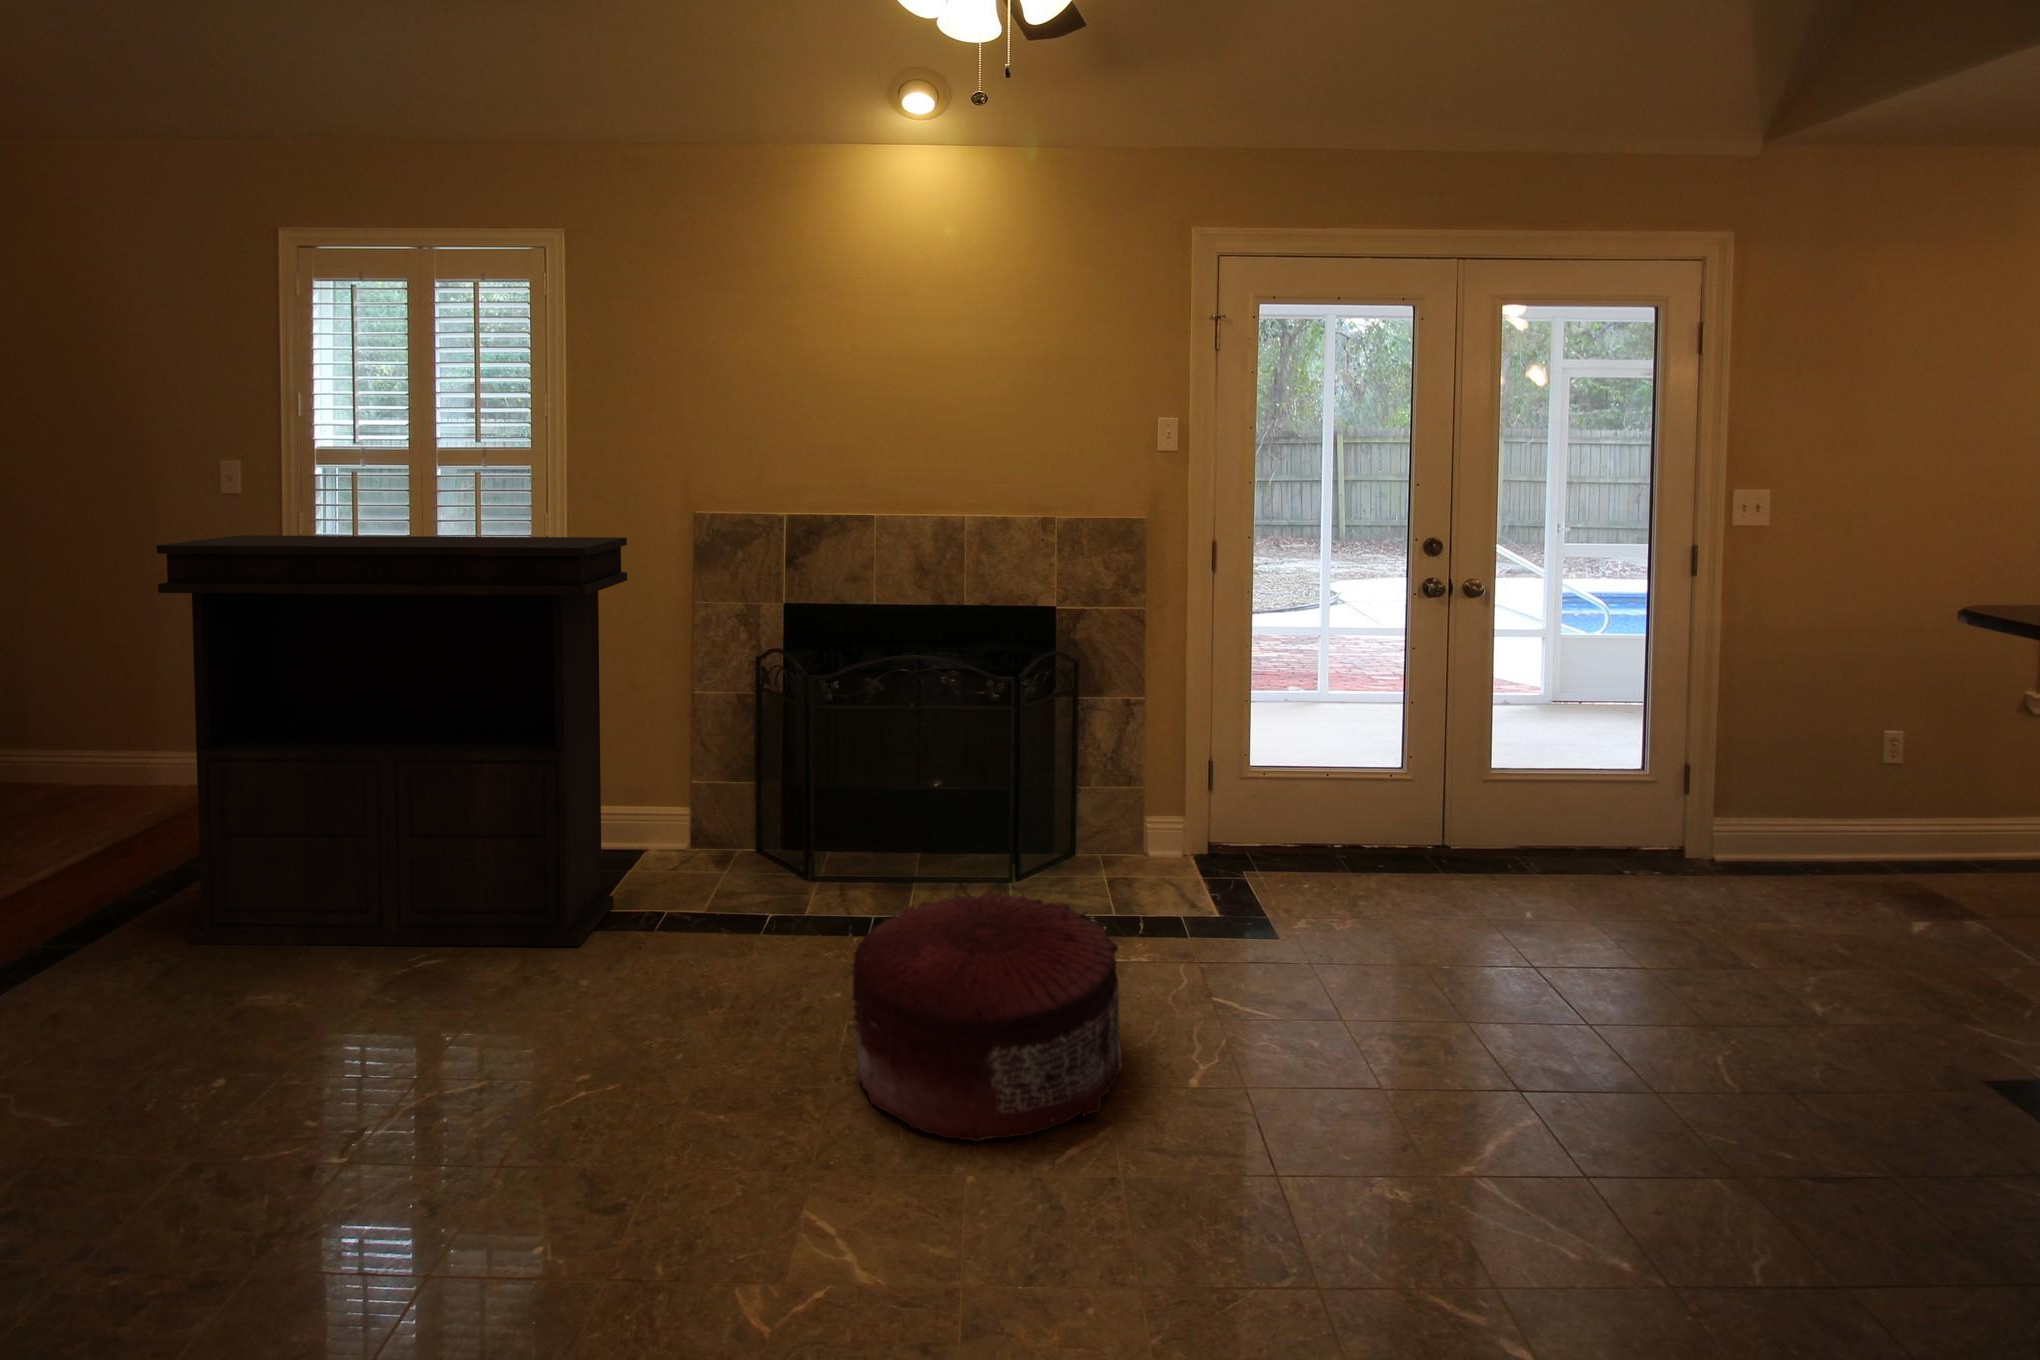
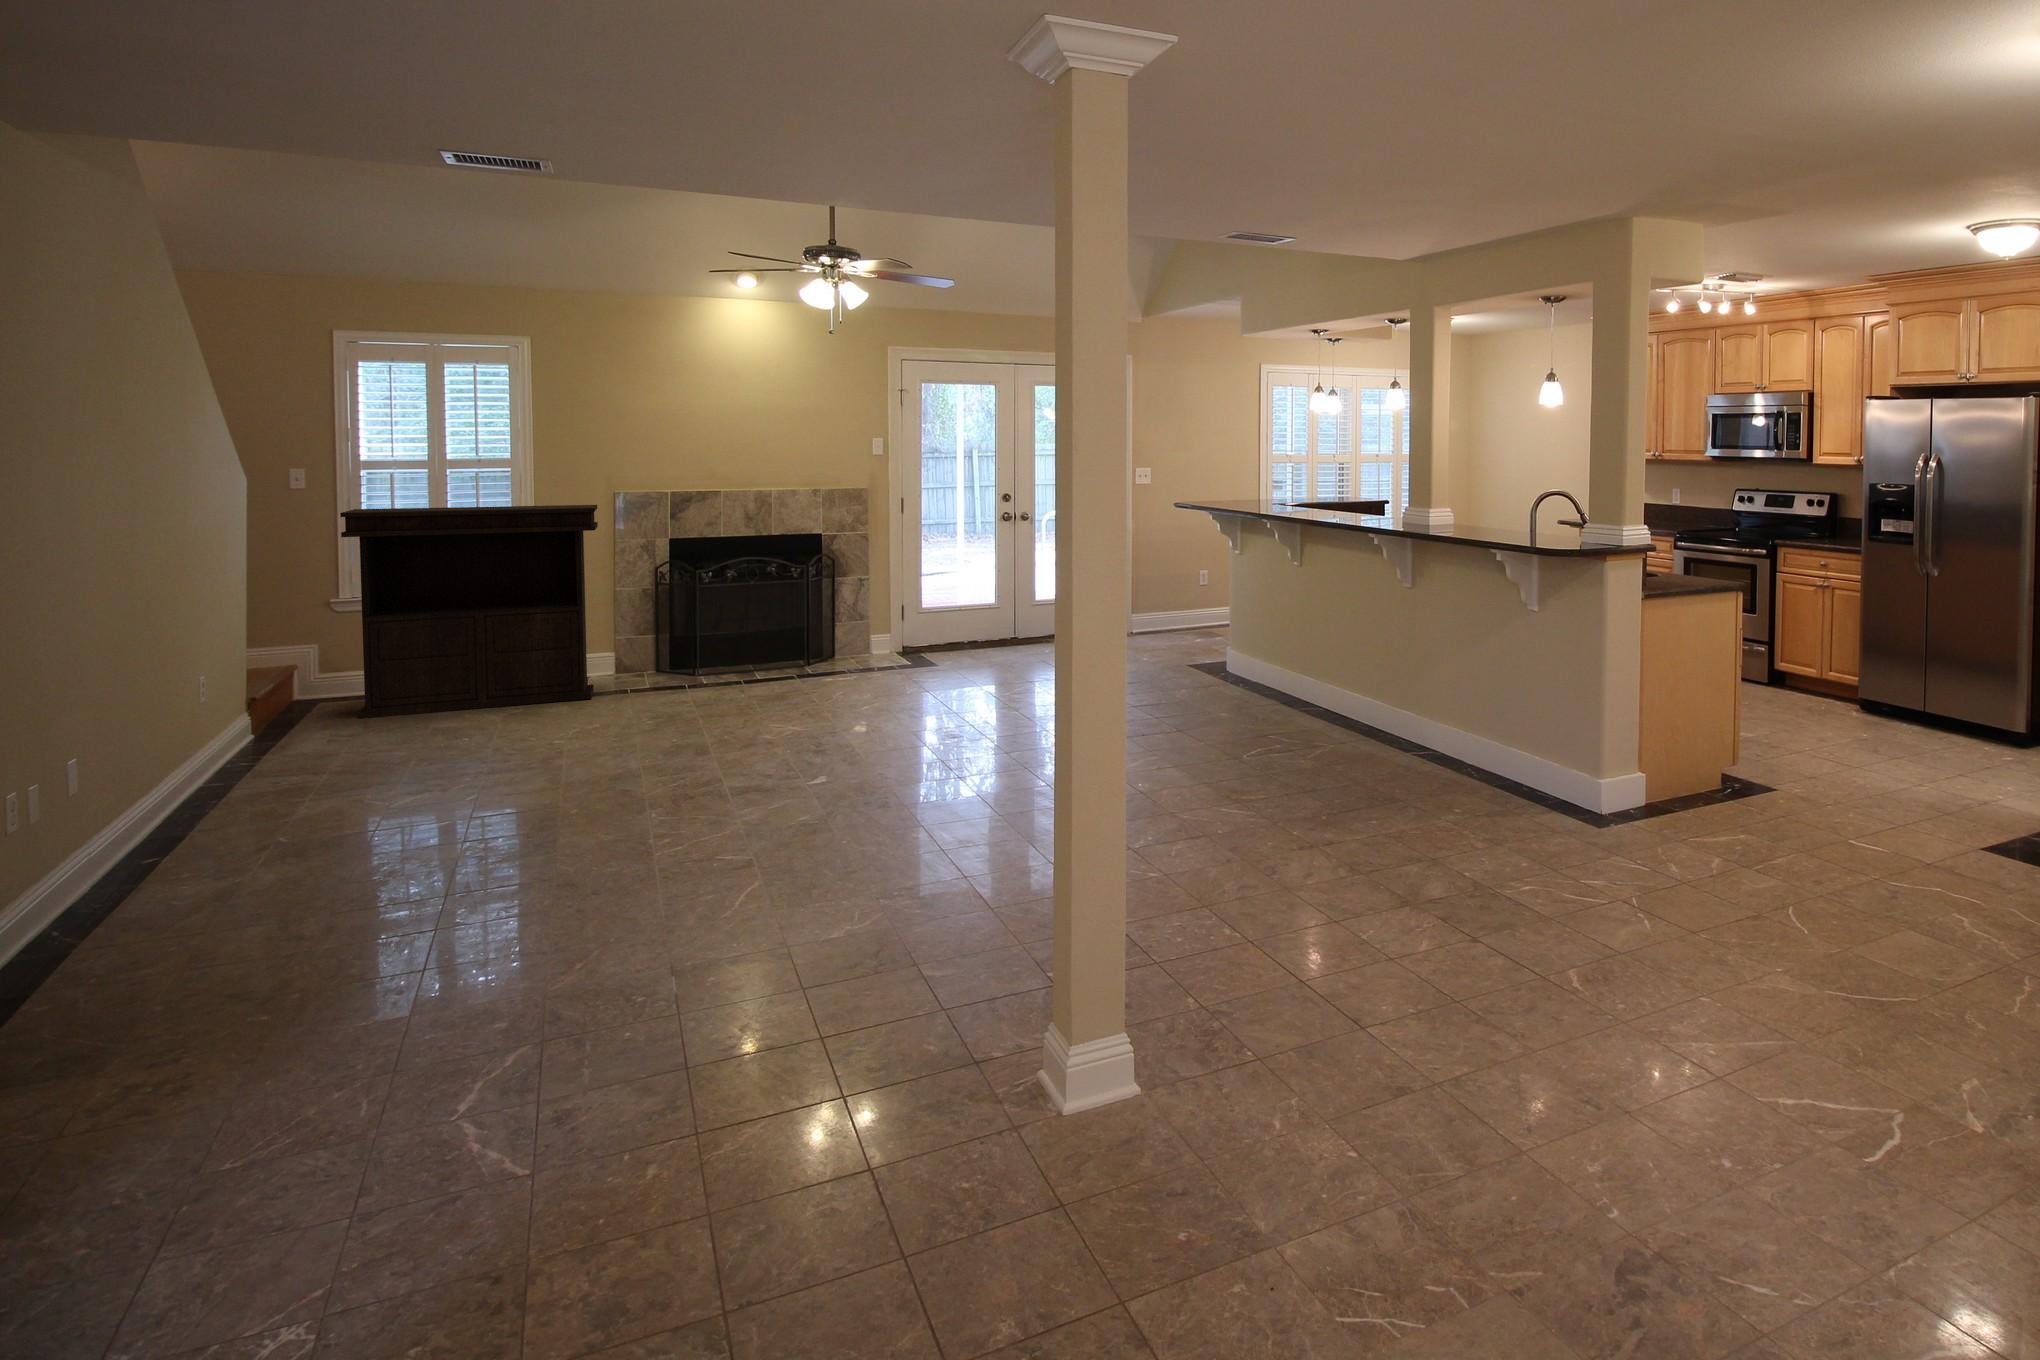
pouf: present [852,890,1122,1141] -> none [757,643,870,712]

